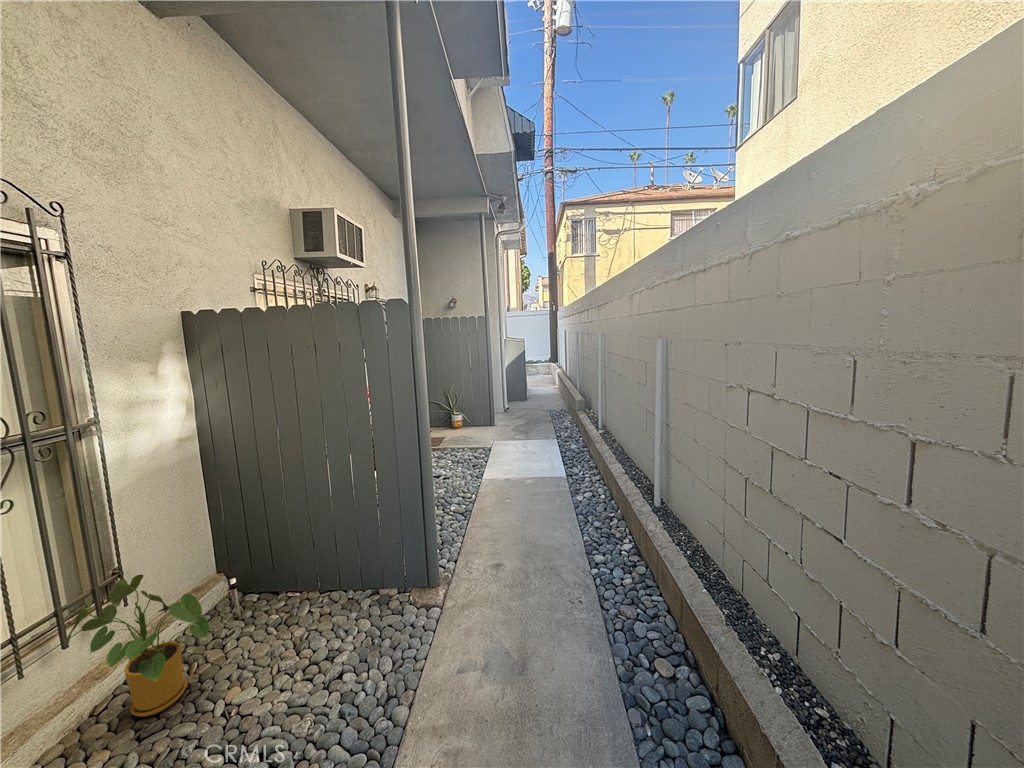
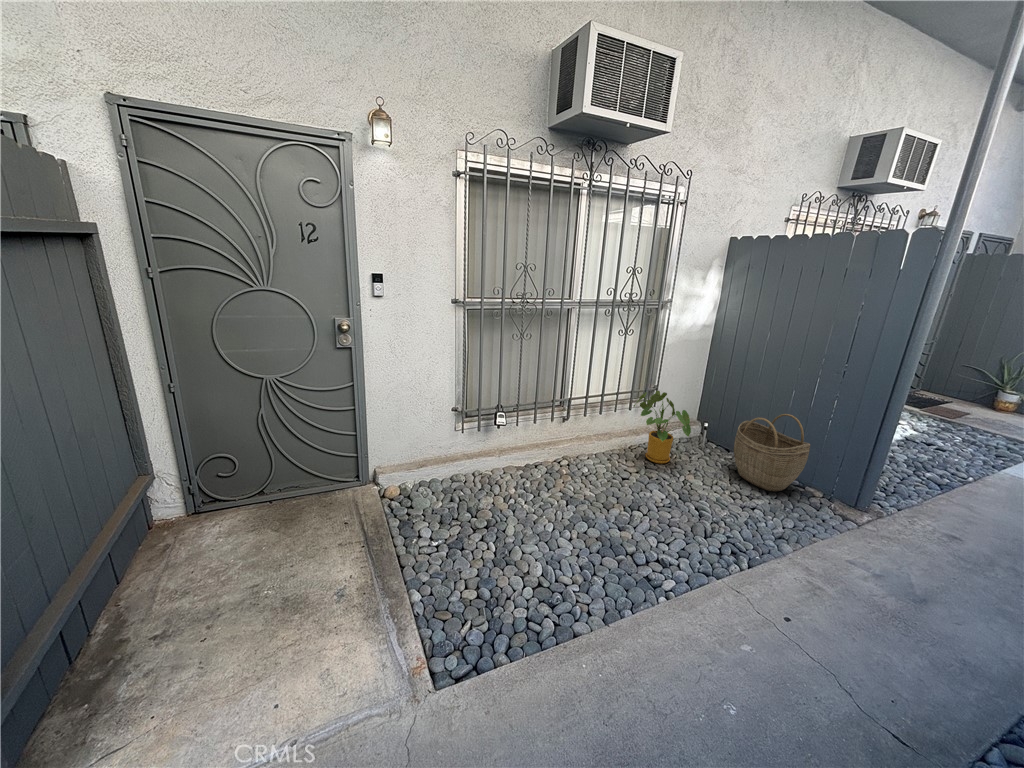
woven basket: none [282,520,373,633] -> present [734,414,810,491]

